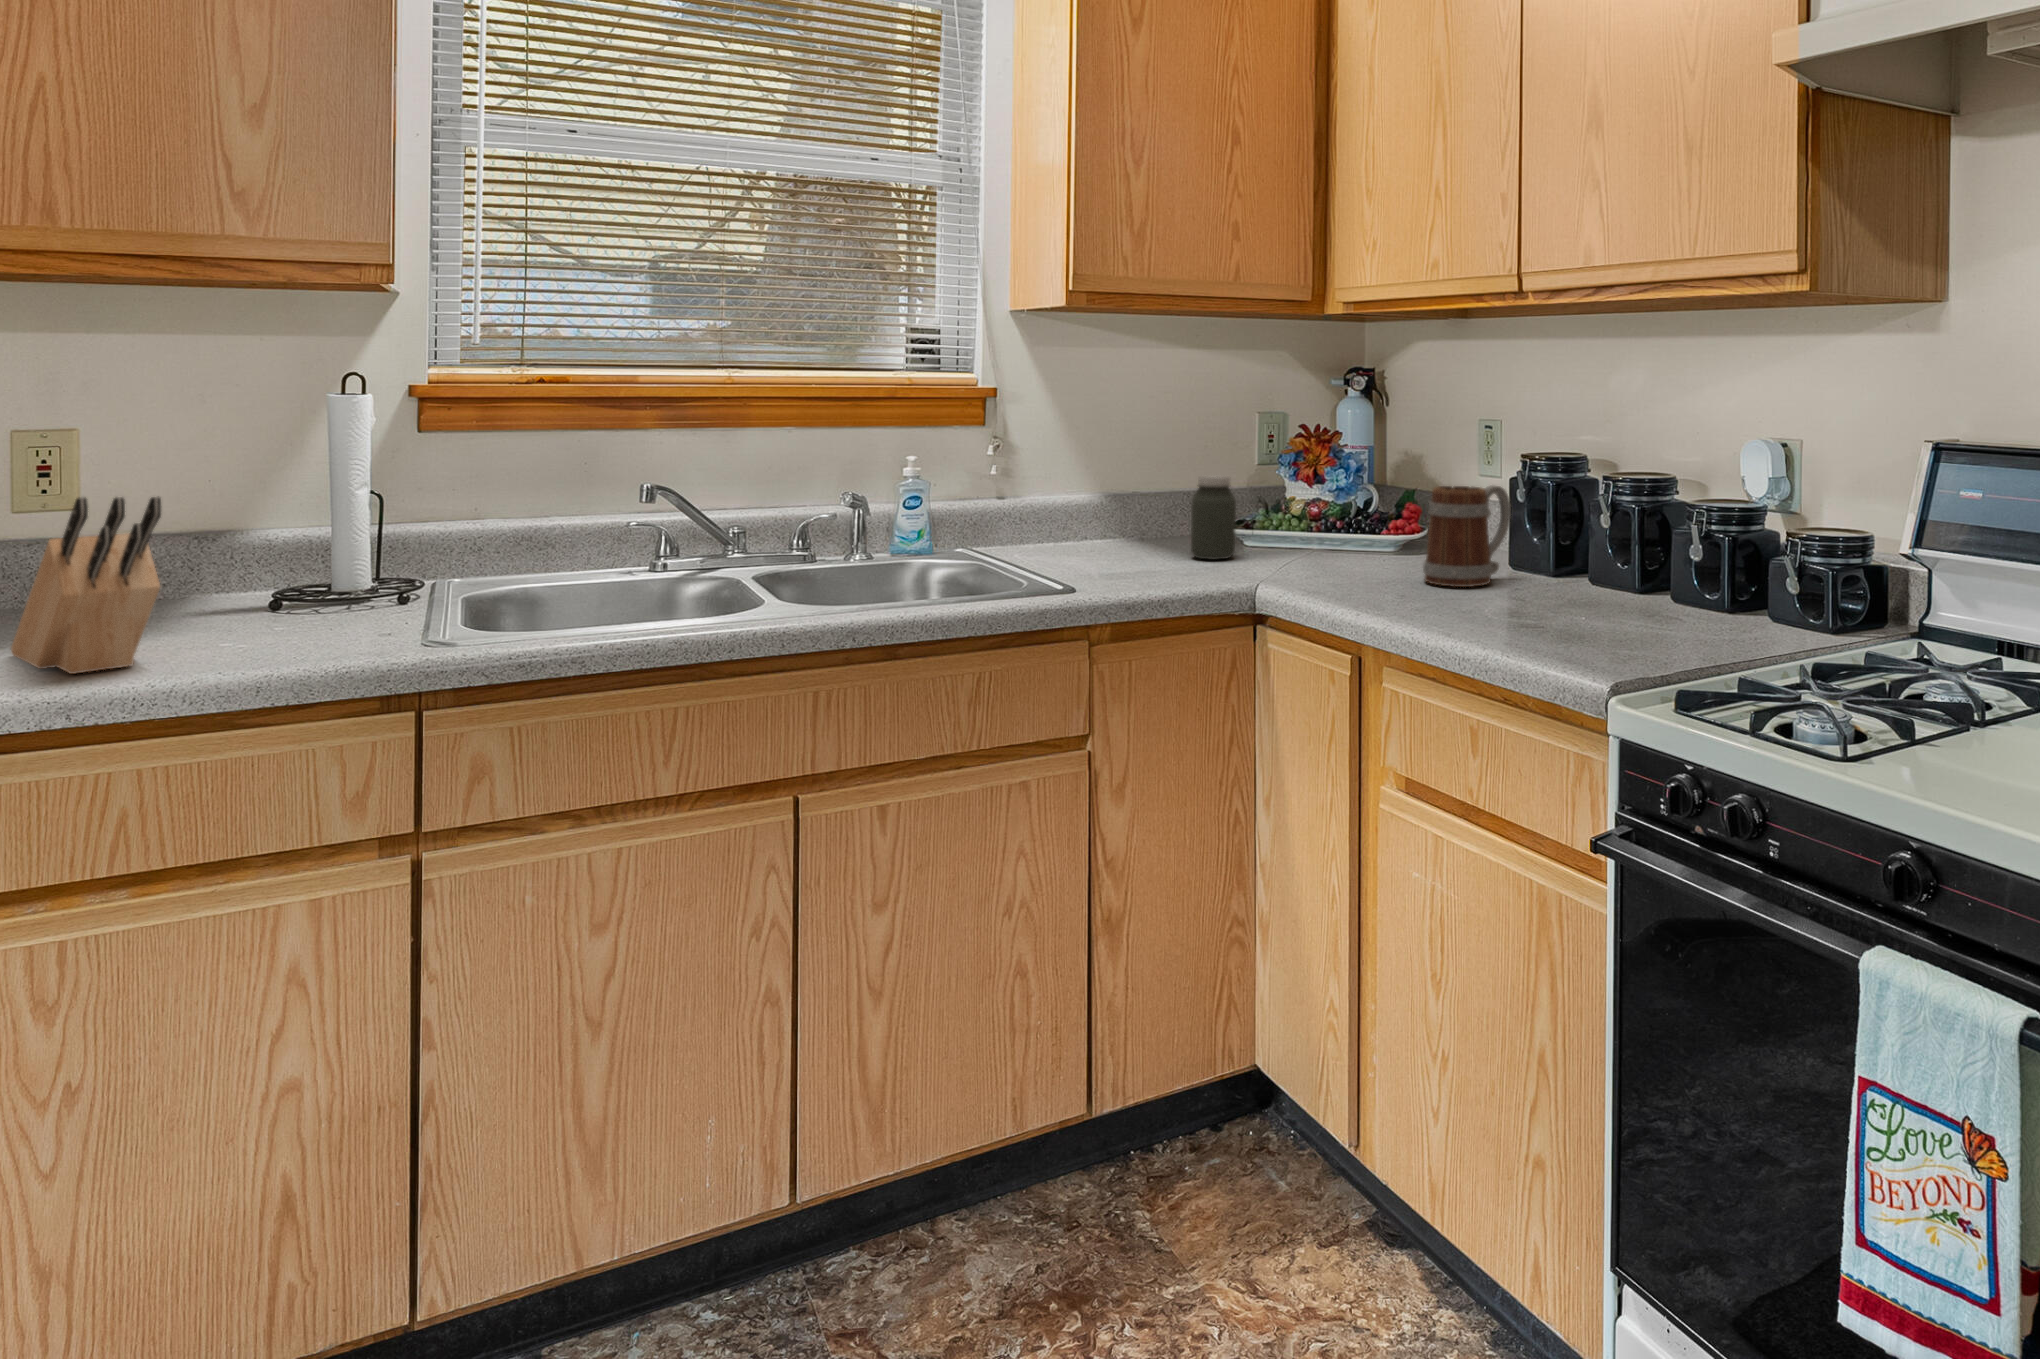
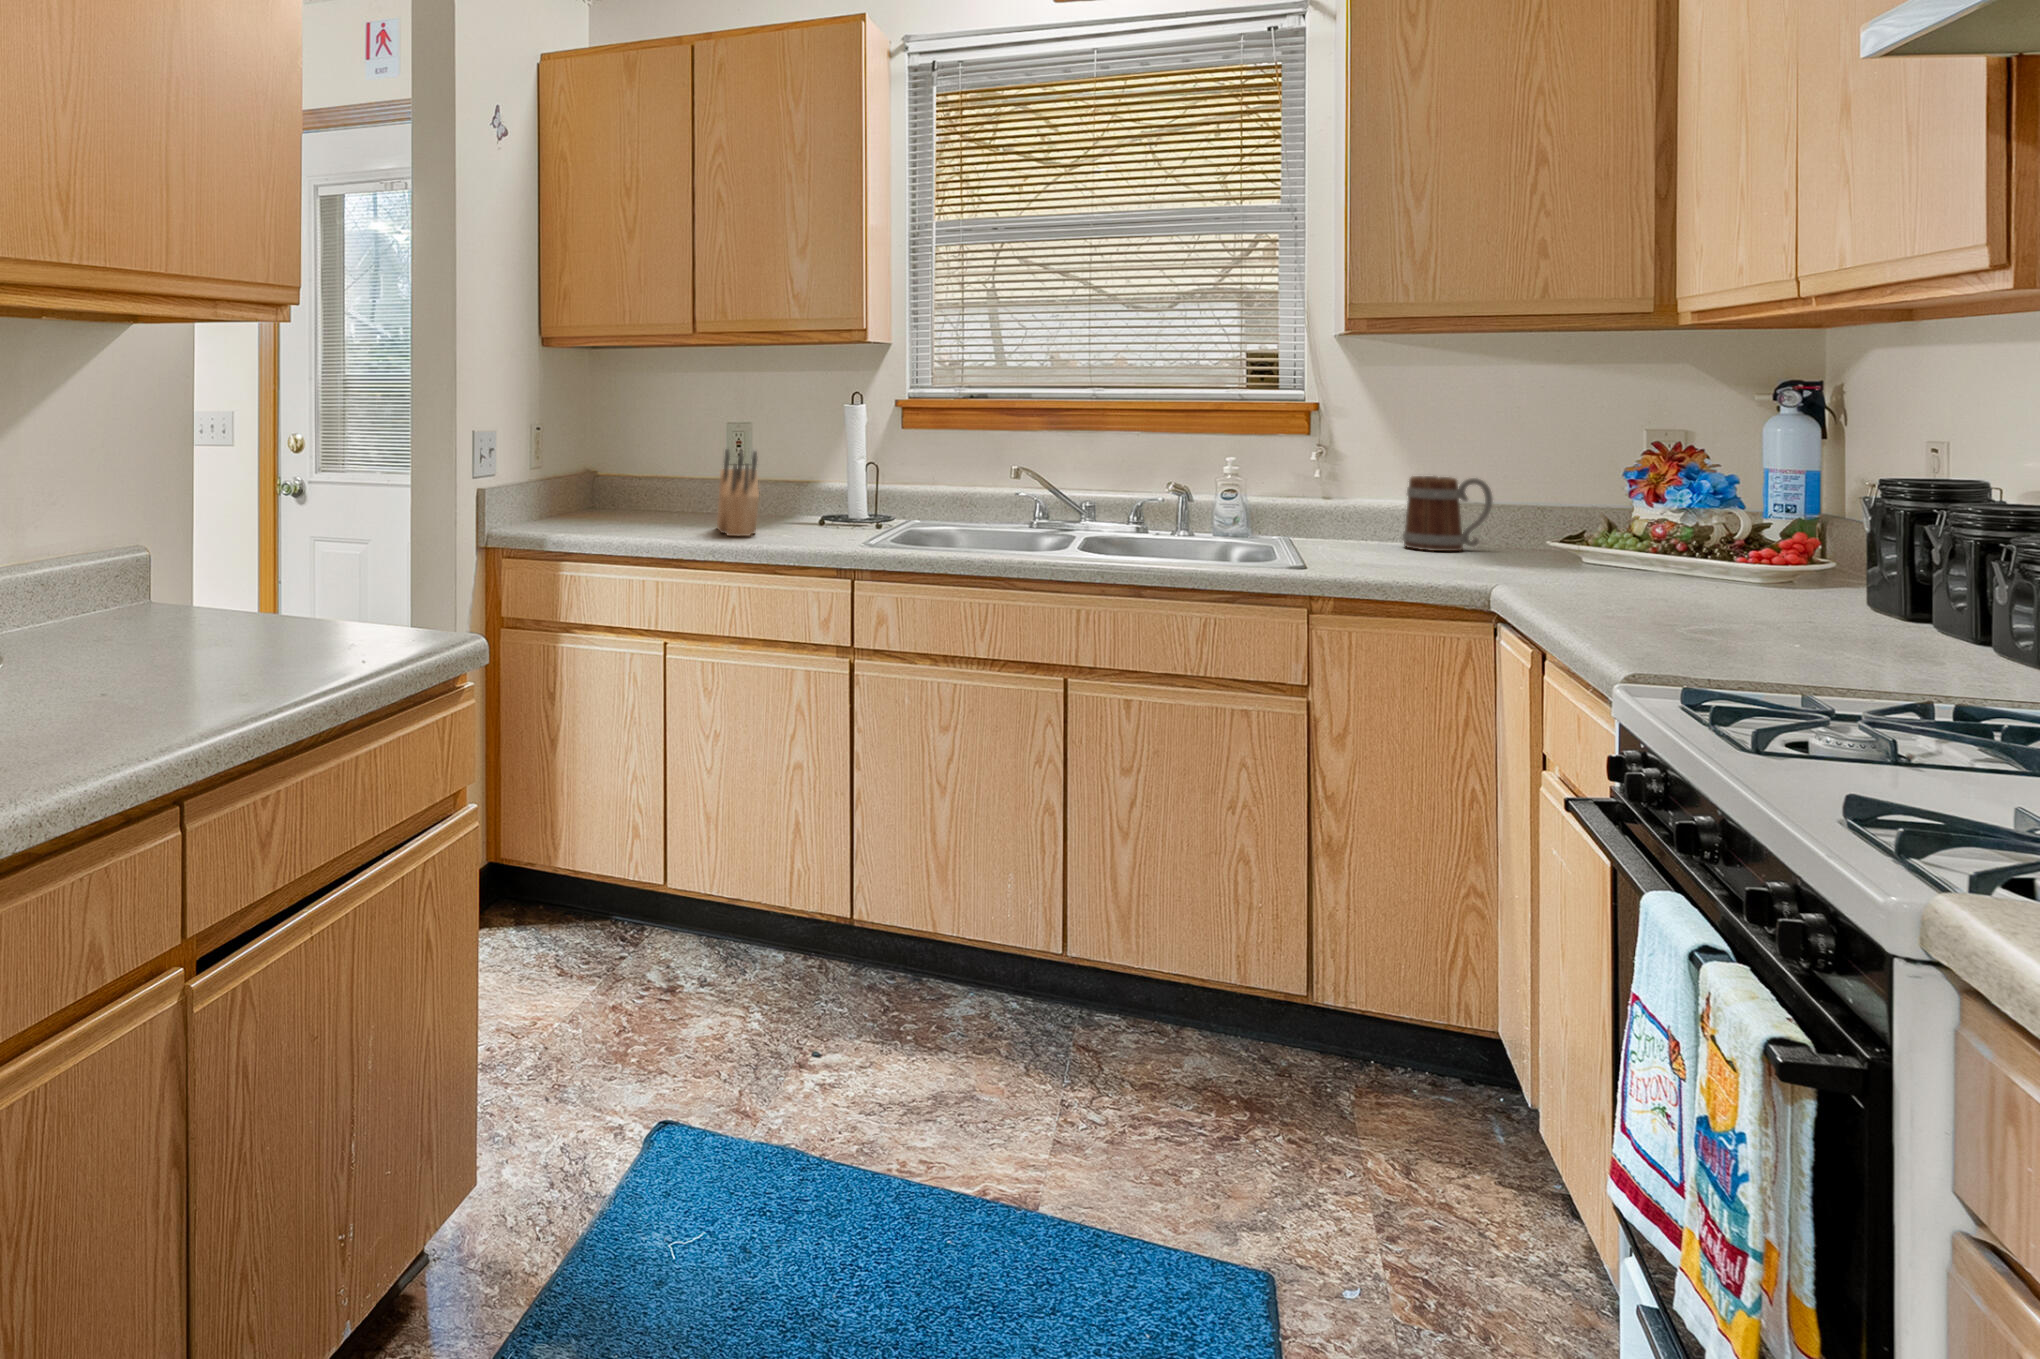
jar: present [1191,475,1236,559] -> none [1497,487,1549,570]
mug: present [1423,485,1511,587] -> present [1403,476,1493,551]

